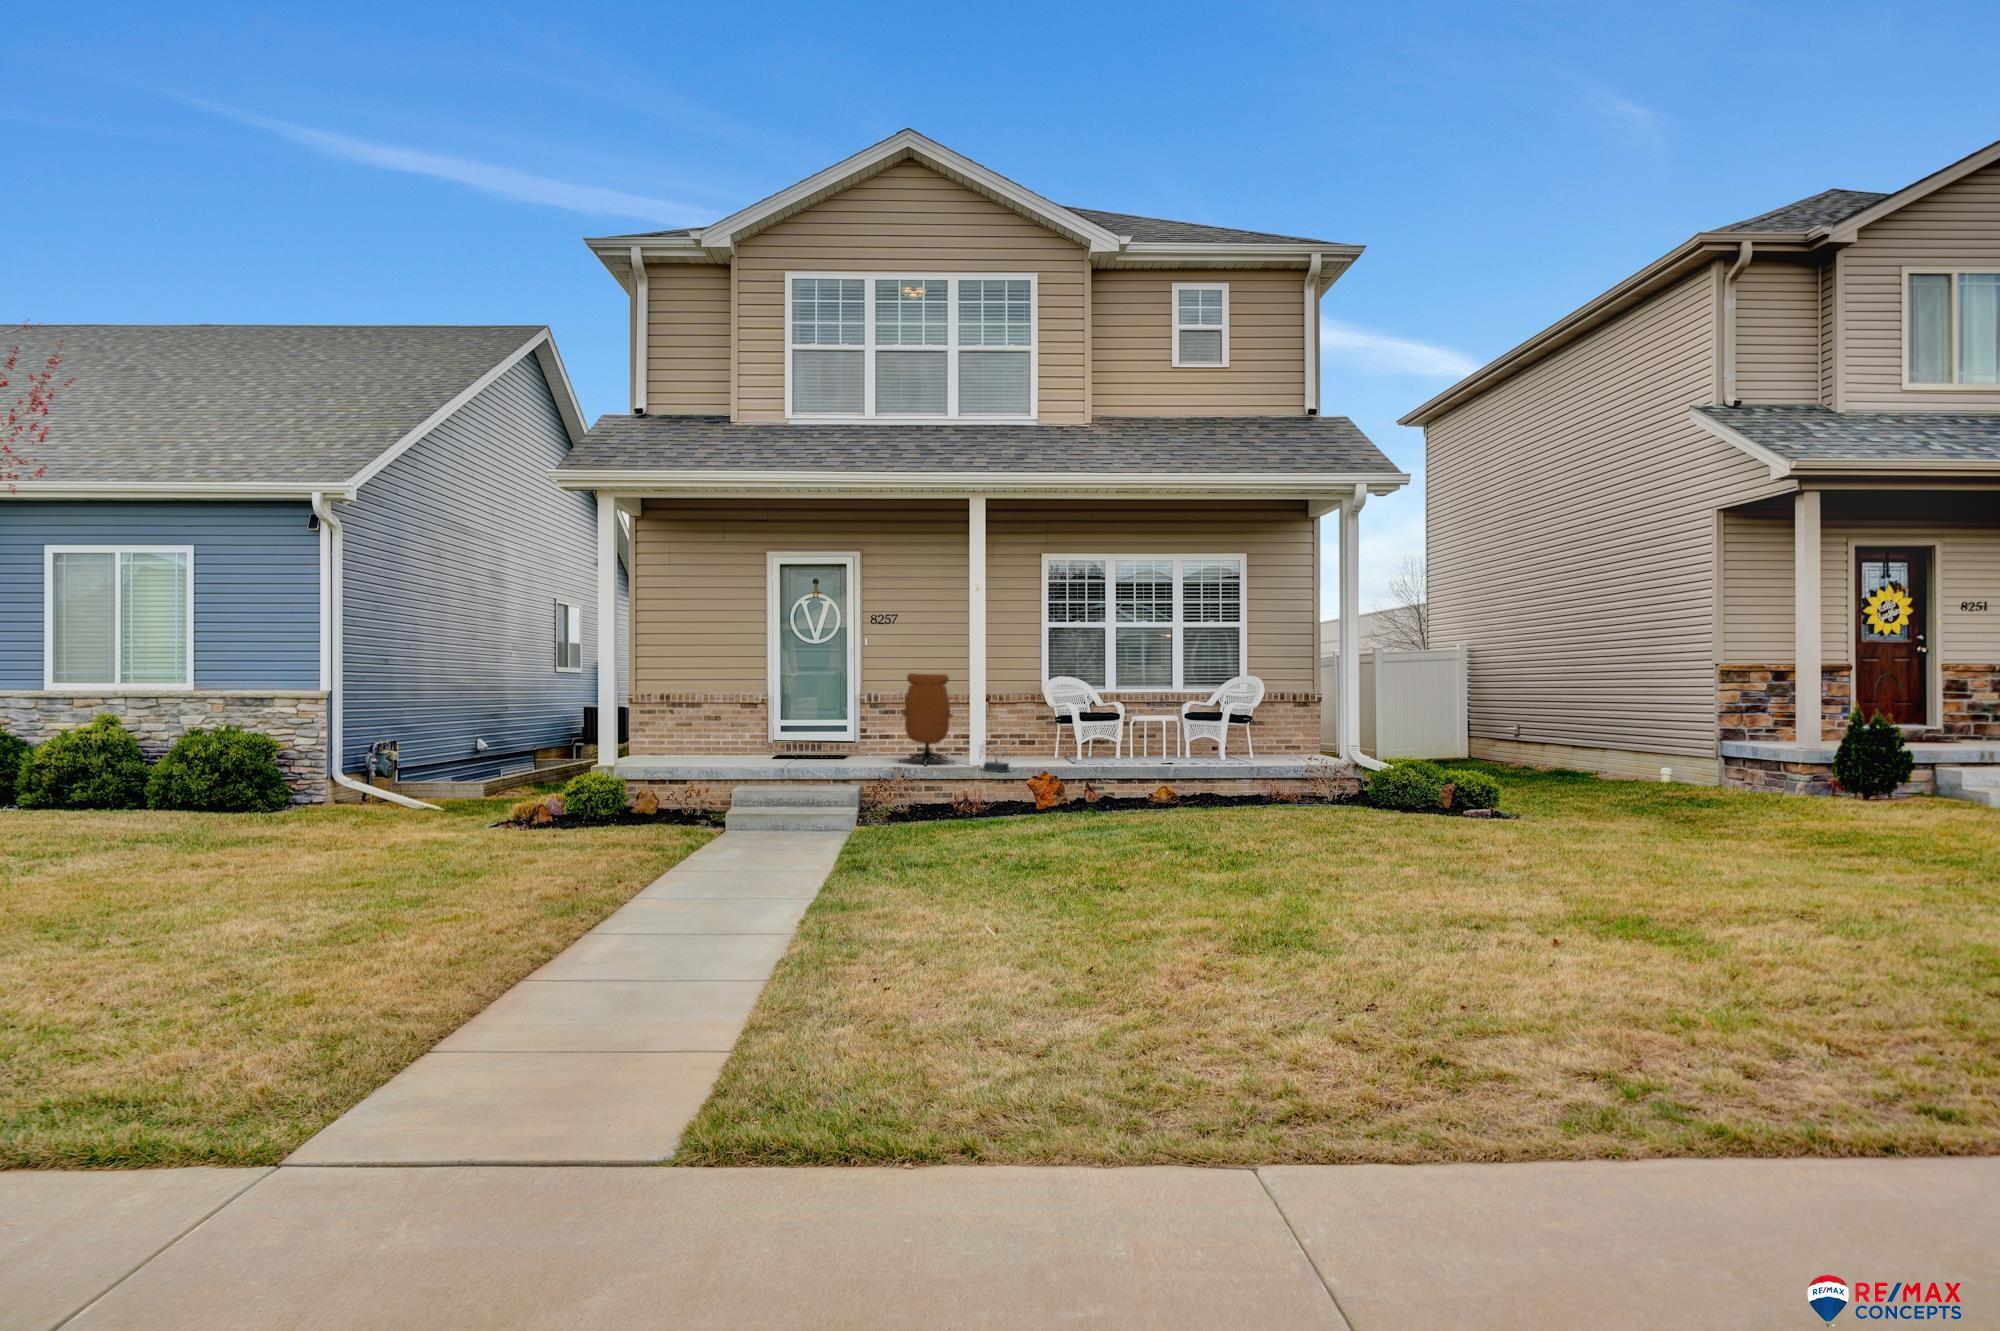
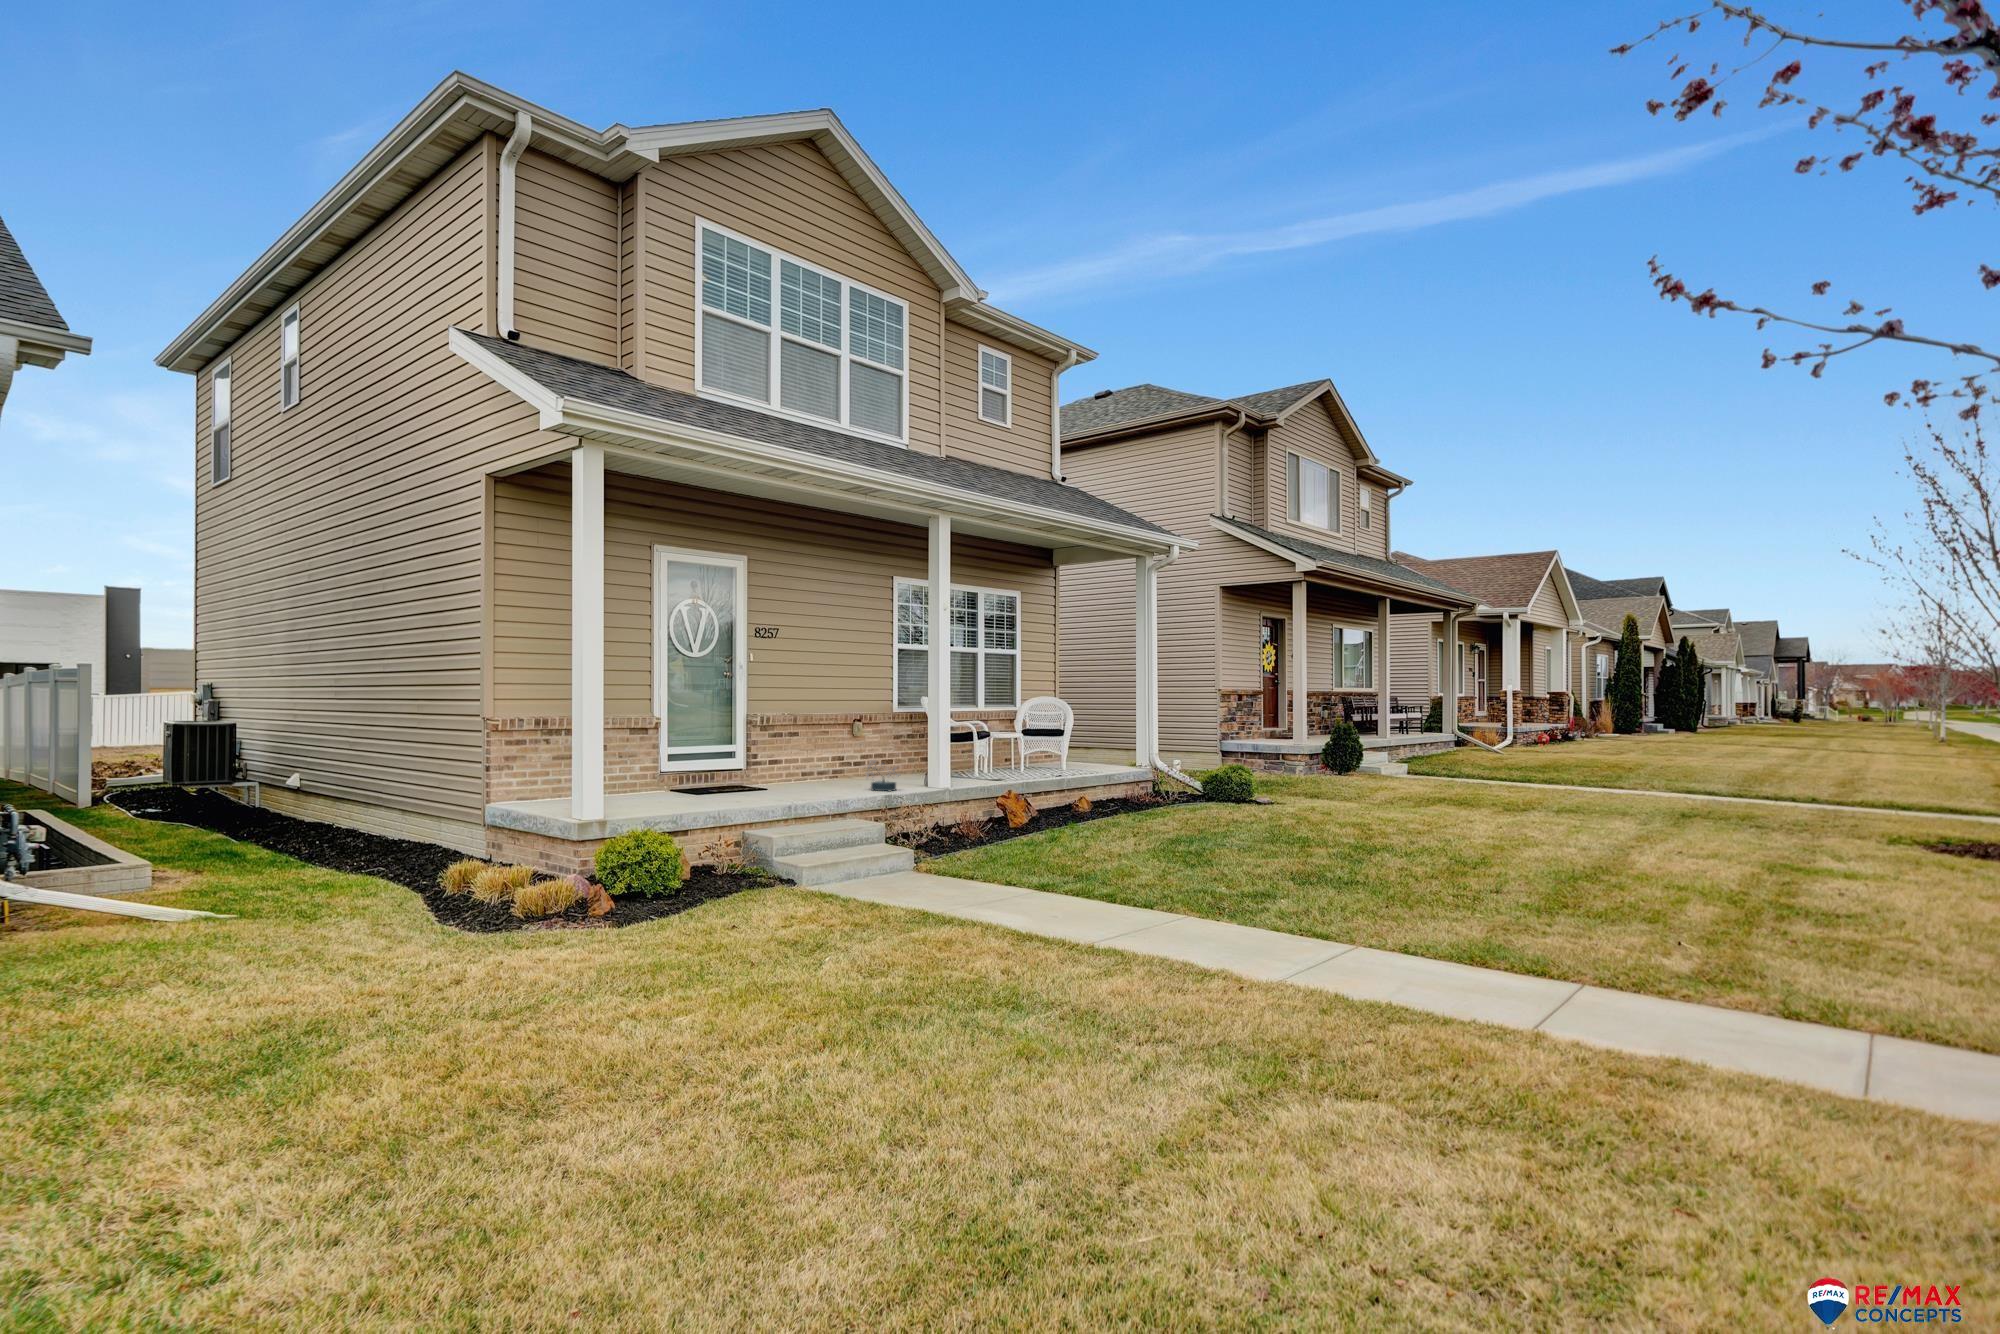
lounge chair: present [899,673,953,765] -> none [785,696,842,788]

